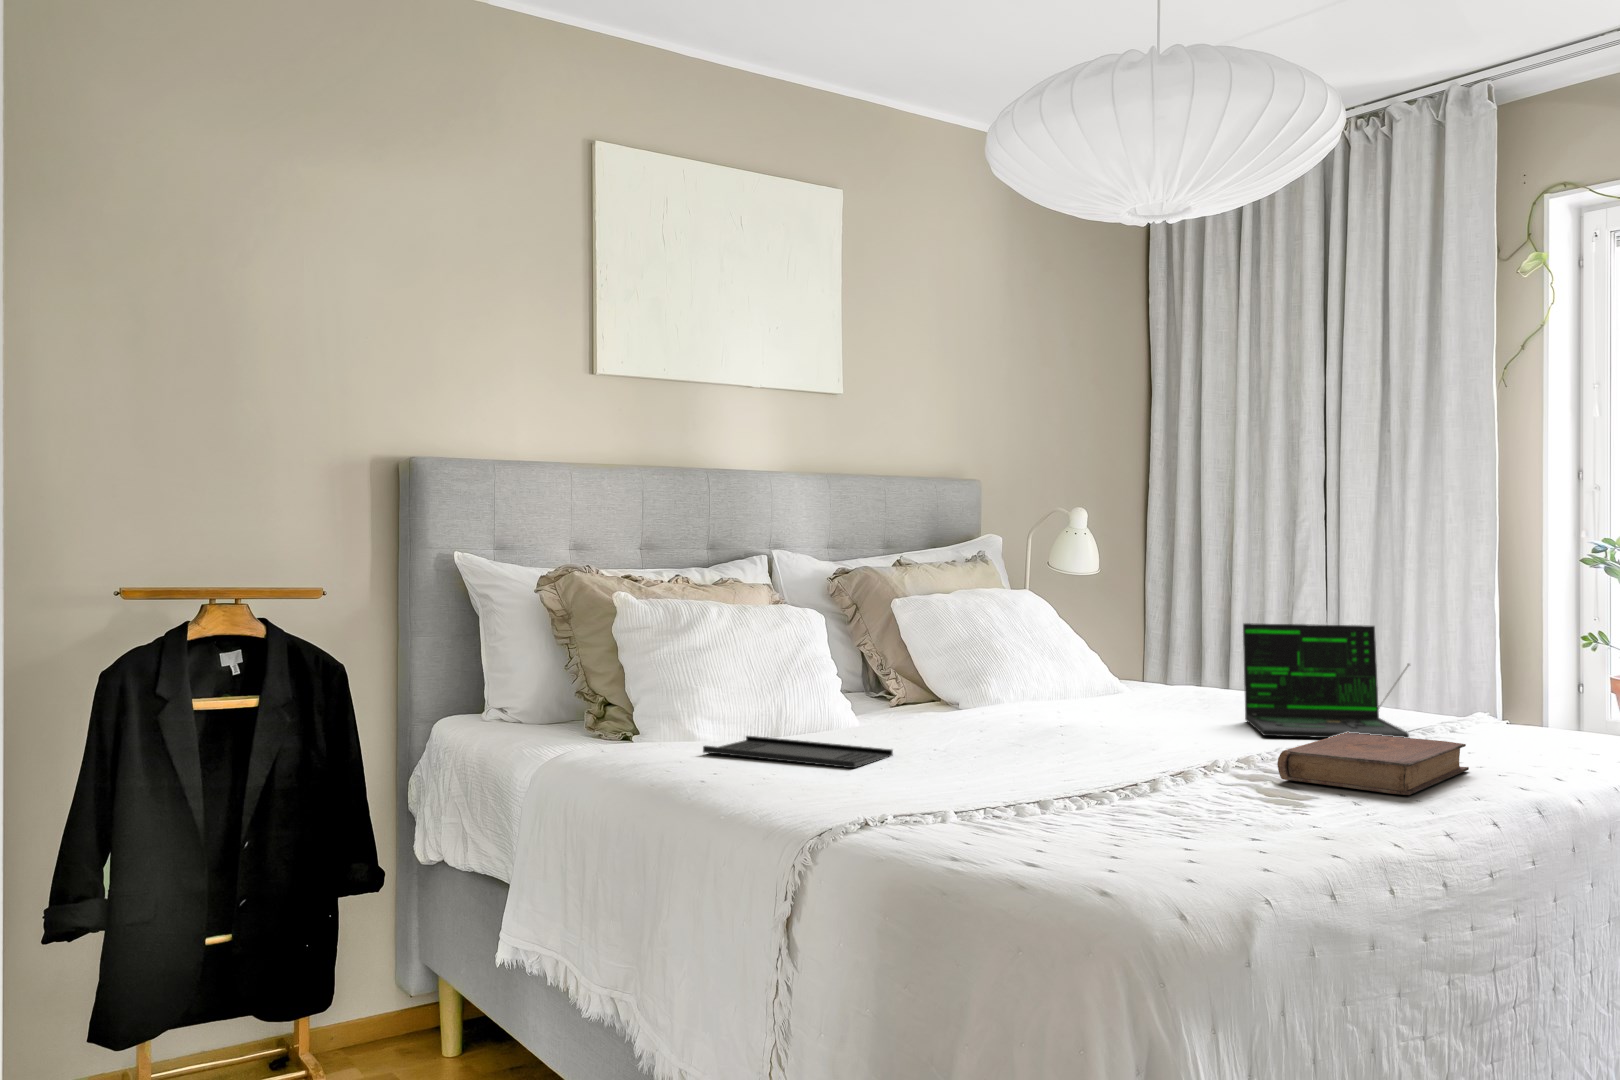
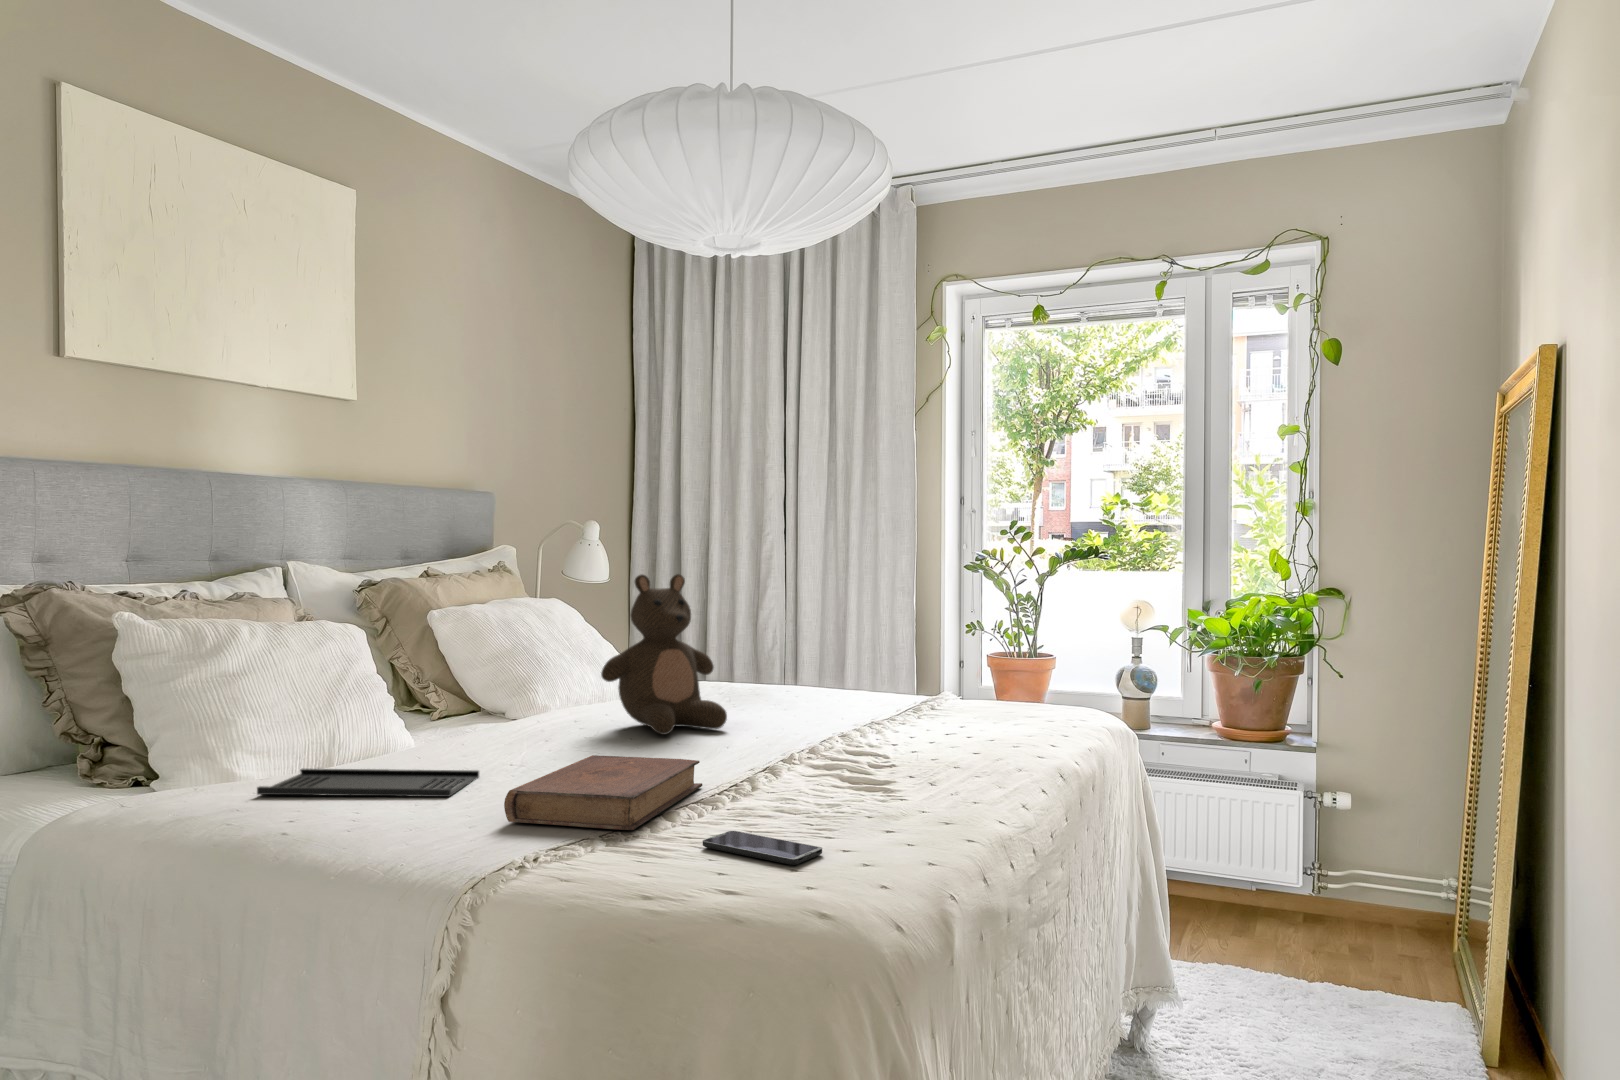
stuffed bear: none [1040,564,1174,734] -> present [601,574,727,735]
laptop: present [1243,623,1410,738] -> none [767,623,912,724]
book: present [1277,732,1469,795] -> present [504,755,702,830]
smartphone: none [1043,818,1156,852] -> present [703,831,822,865]

